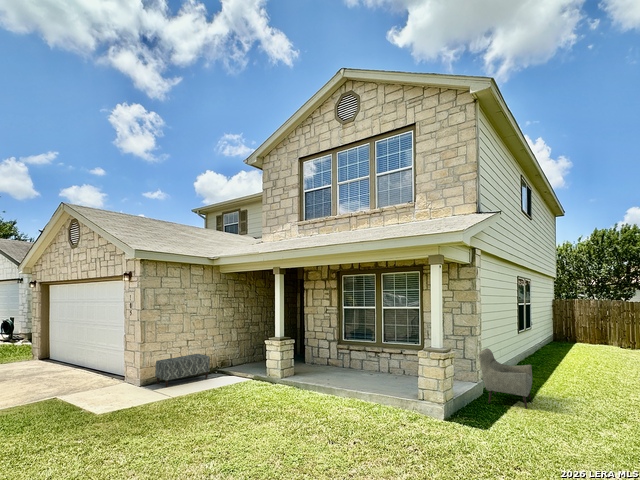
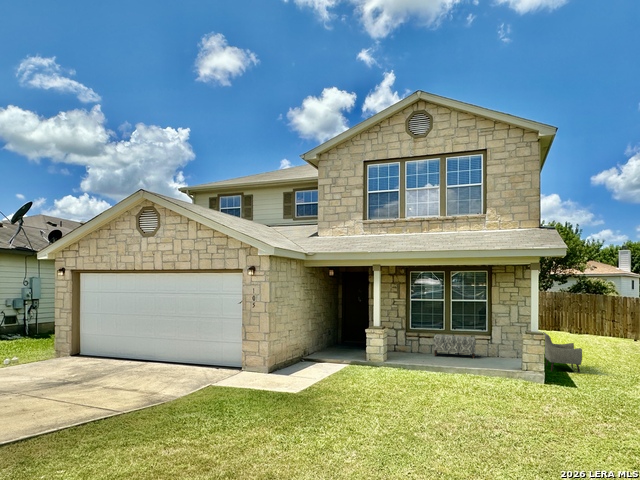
bench: present [155,354,210,387] -> present [433,334,476,358]

